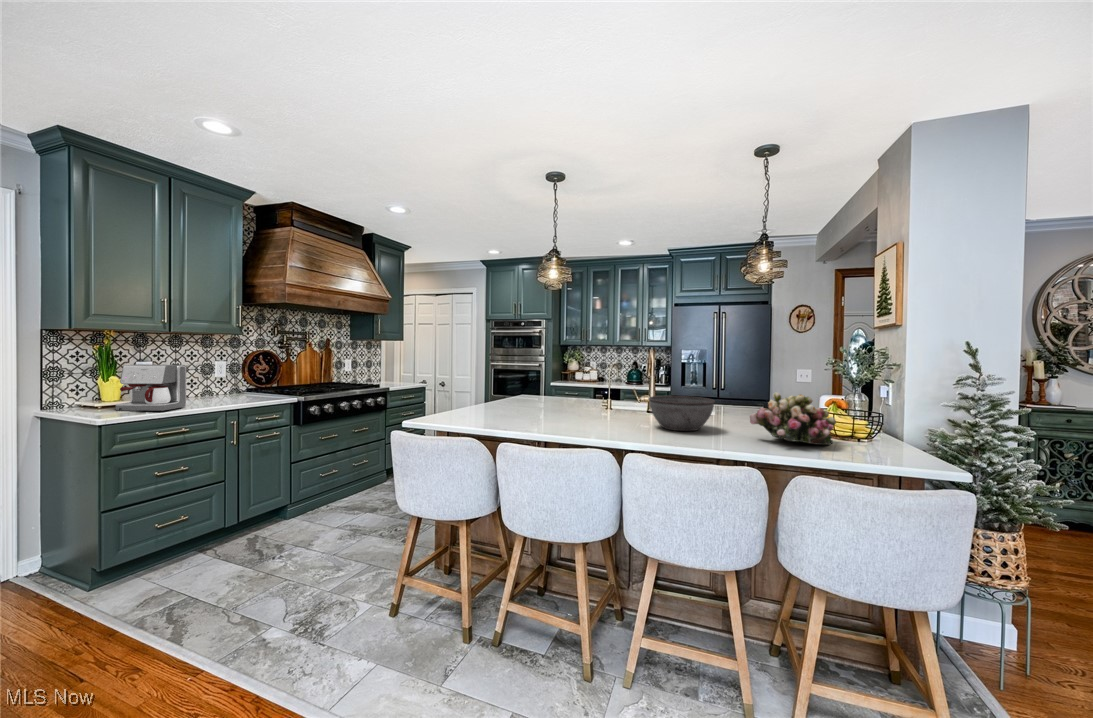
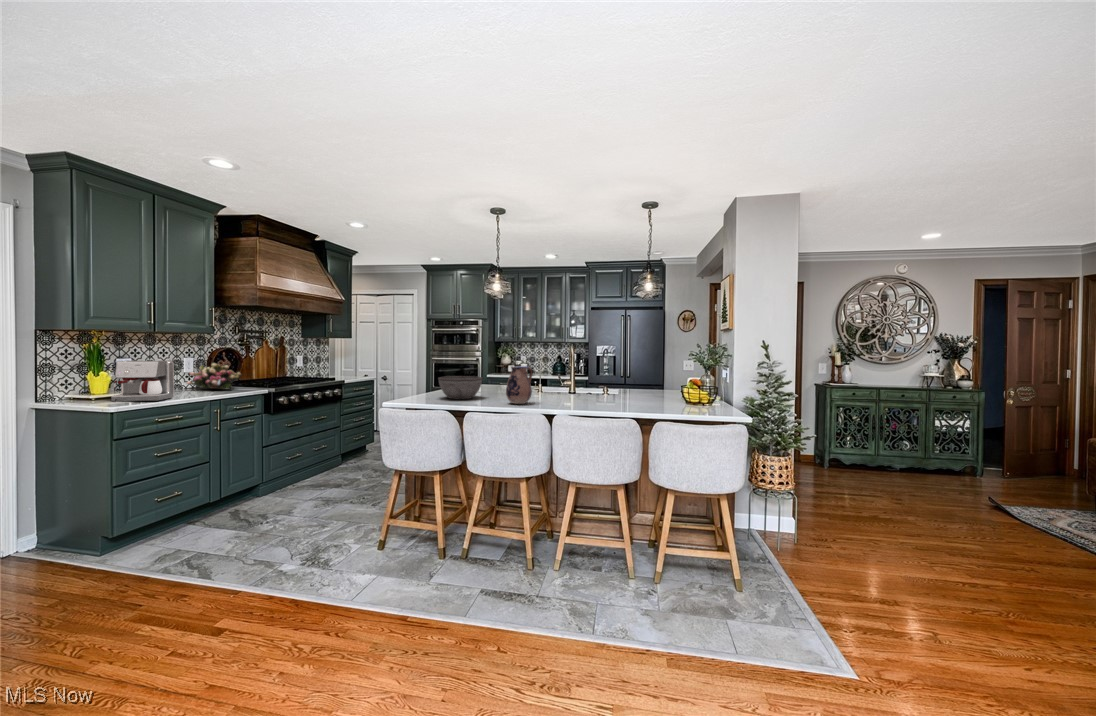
ceramic pitcher: none [561,378,598,430] -> present [506,366,532,404]
flower arrangement: present [750,392,836,445] -> present [187,363,241,389]
bowl: present [648,396,715,431] -> present [438,376,483,399]

